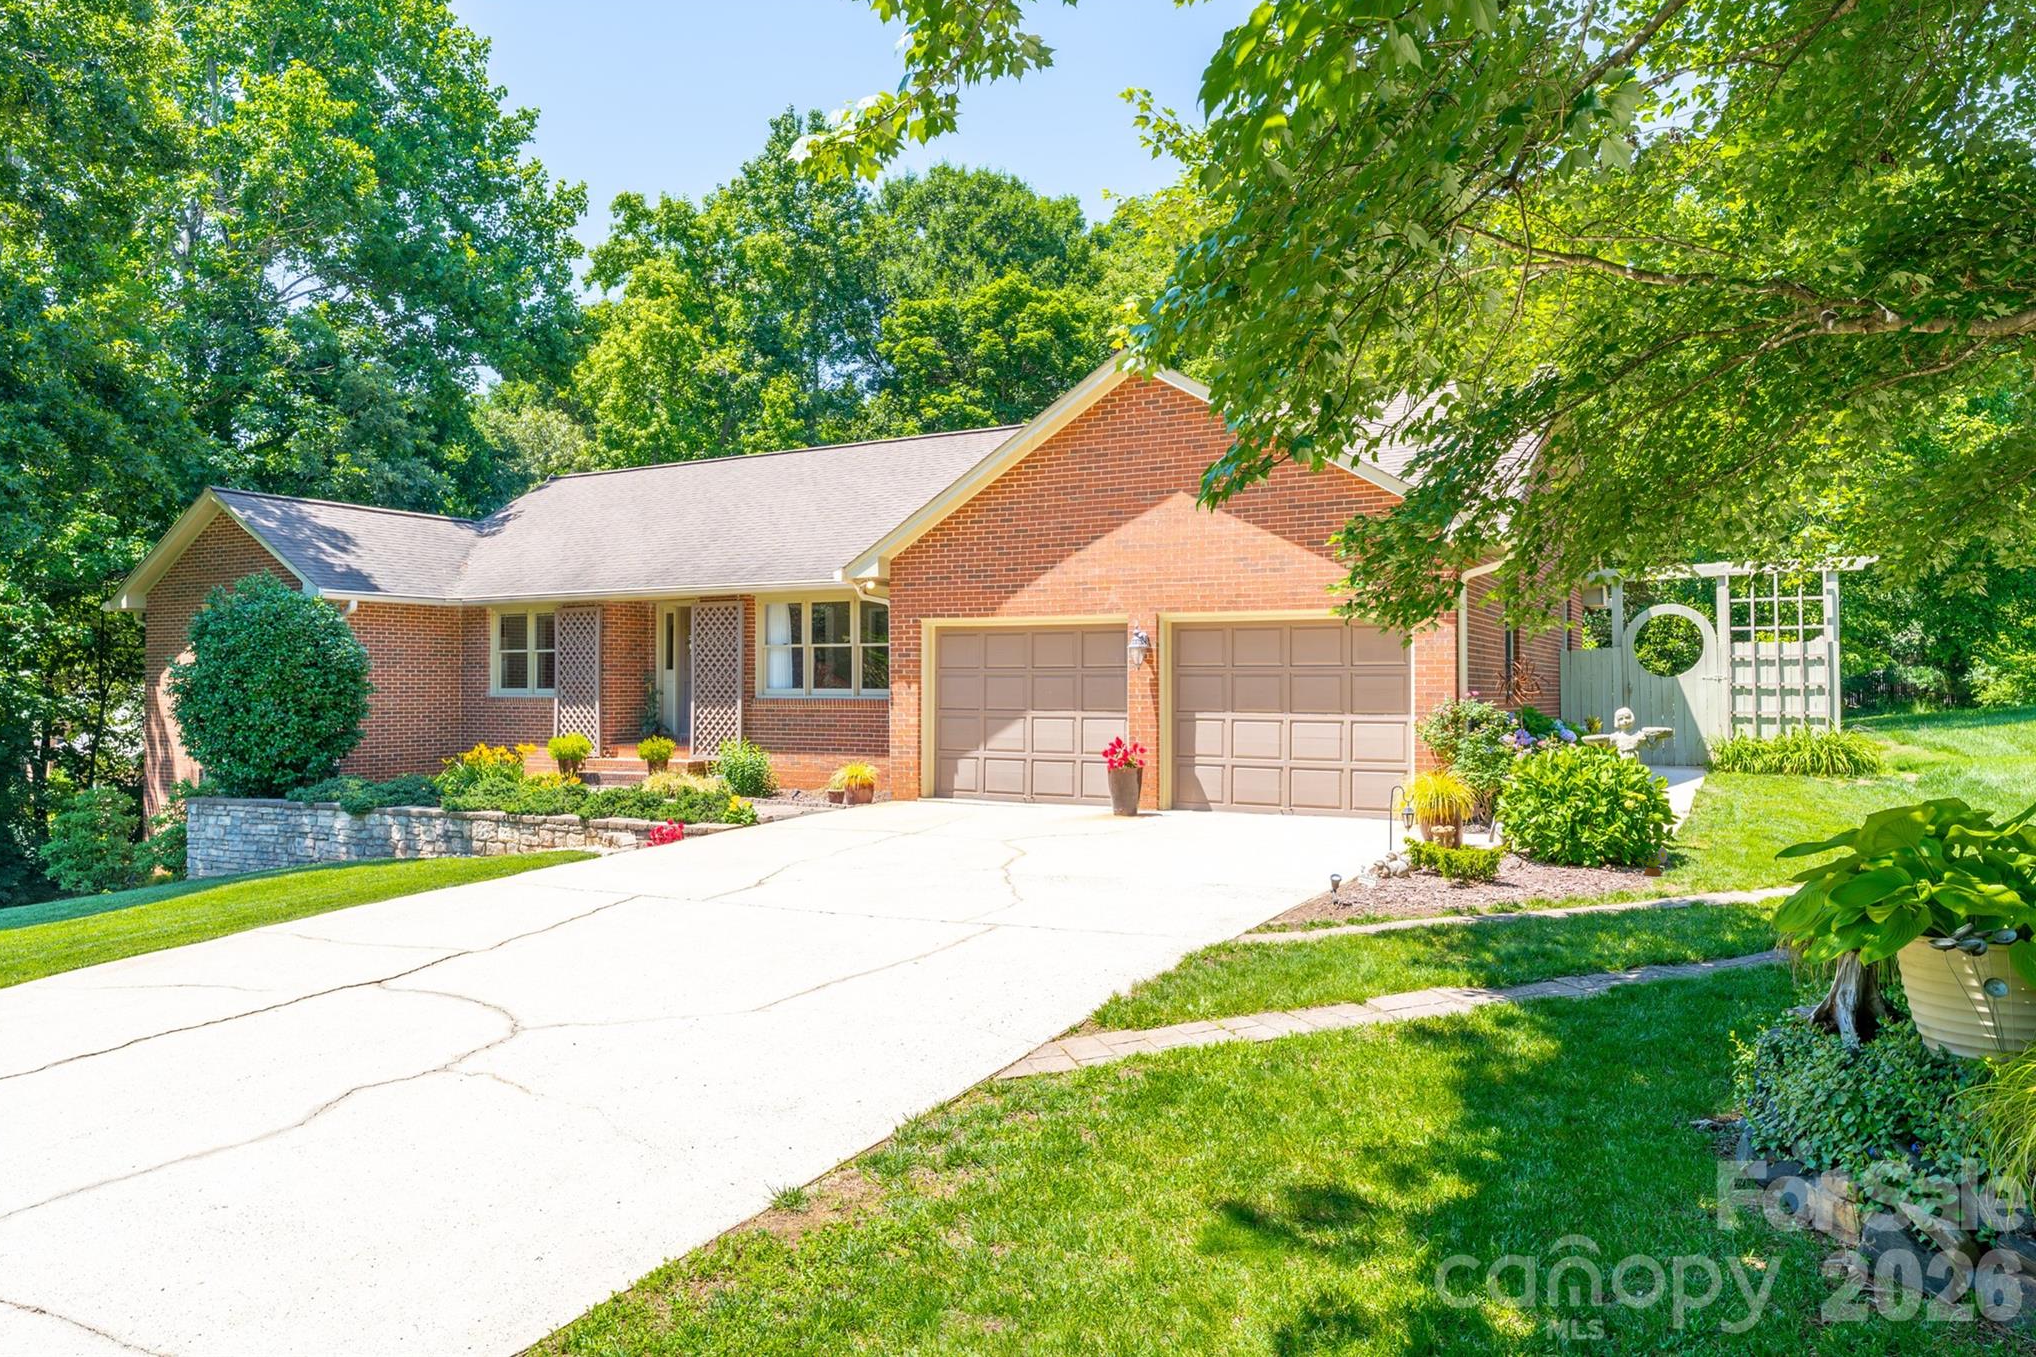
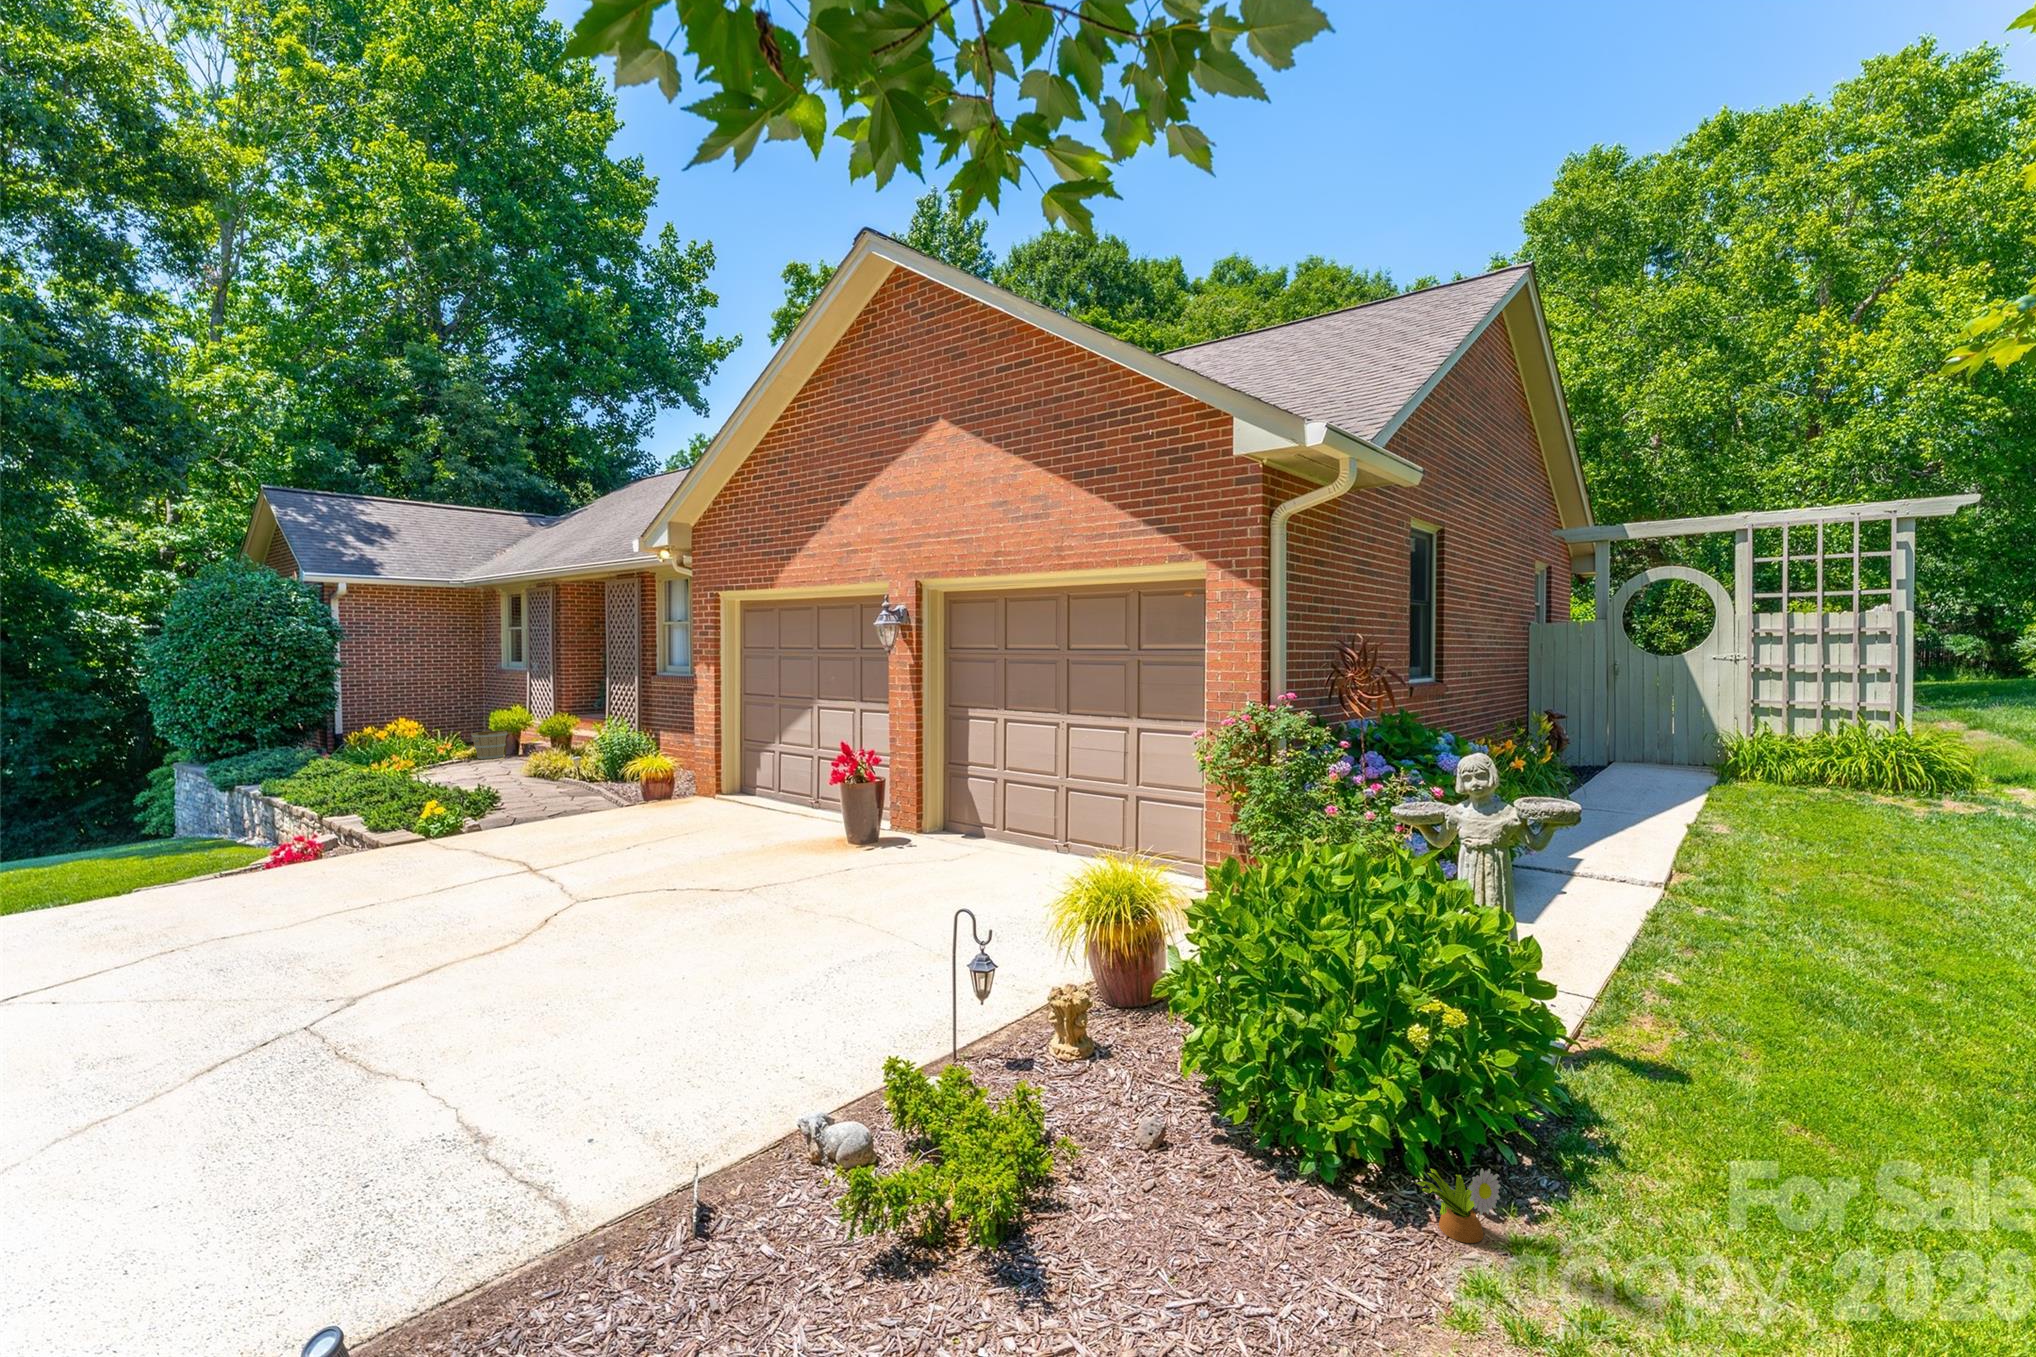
wooden bucket: none [548,757,582,786] -> present [471,731,508,759]

